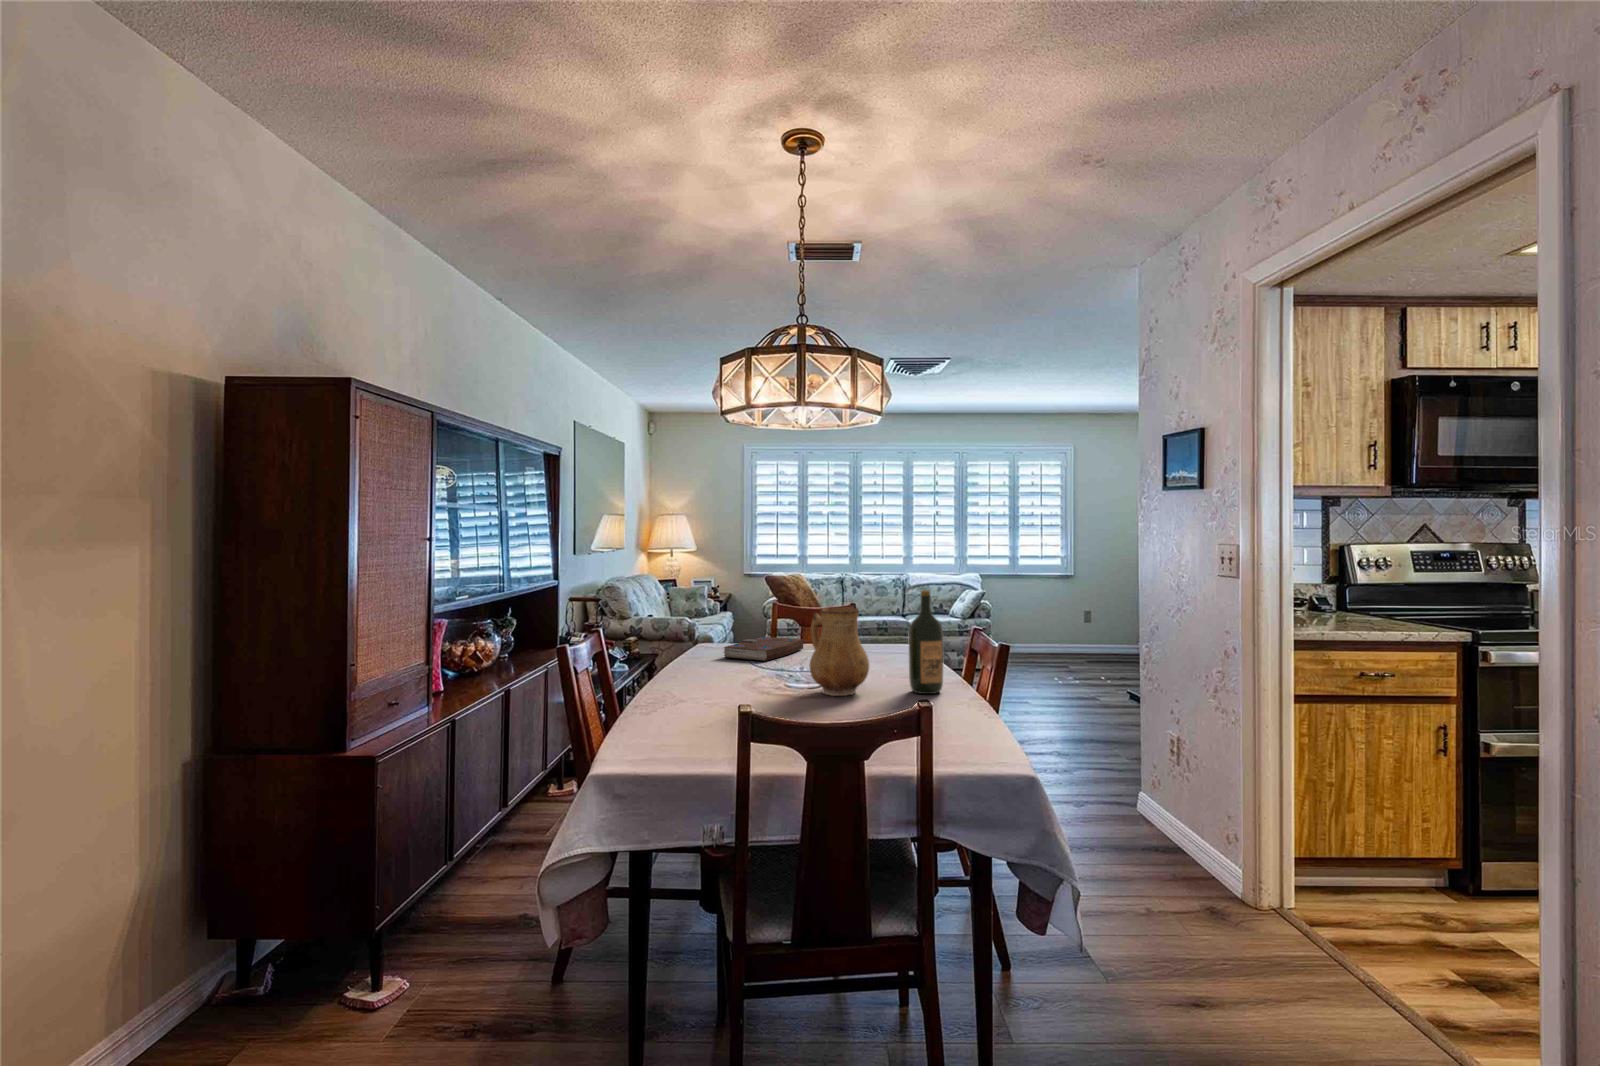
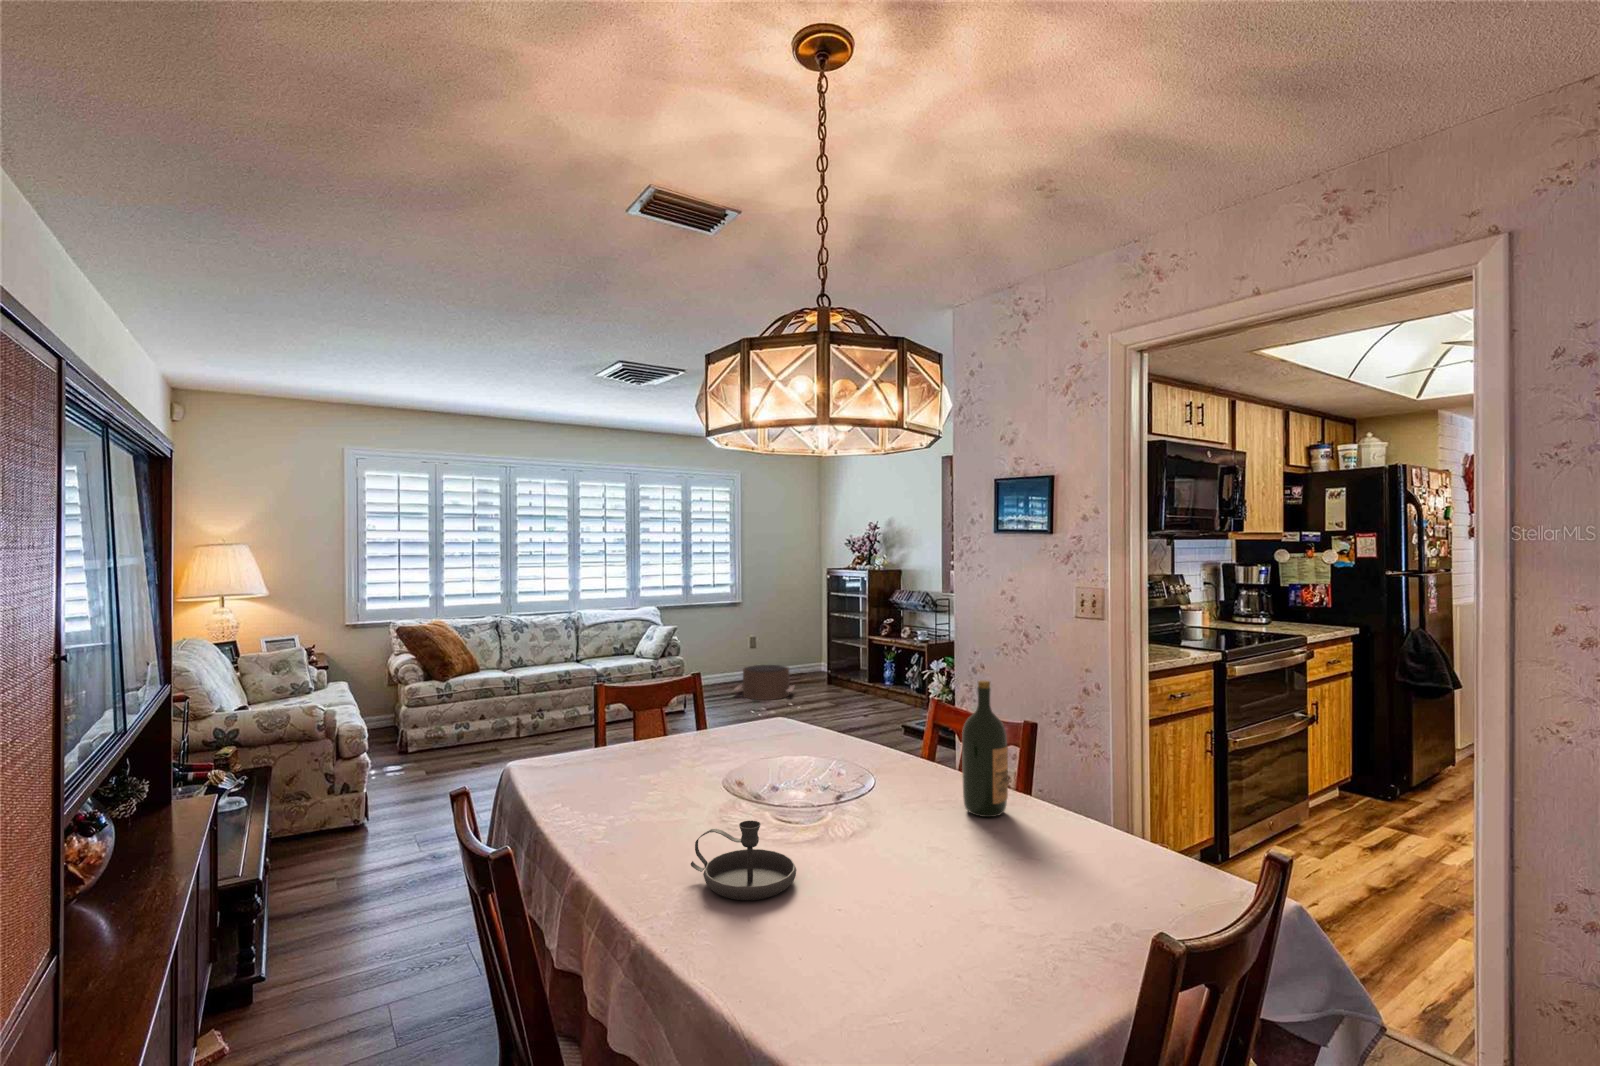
ceramic pitcher: present [809,607,869,696] -> none [845,713,941,845]
pouf: none [1048,633,1112,665] -> present [735,665,795,700]
book: present [724,637,803,661] -> none [605,743,689,793]
candlestick: none [685,657,744,700] -> present [691,820,796,901]

